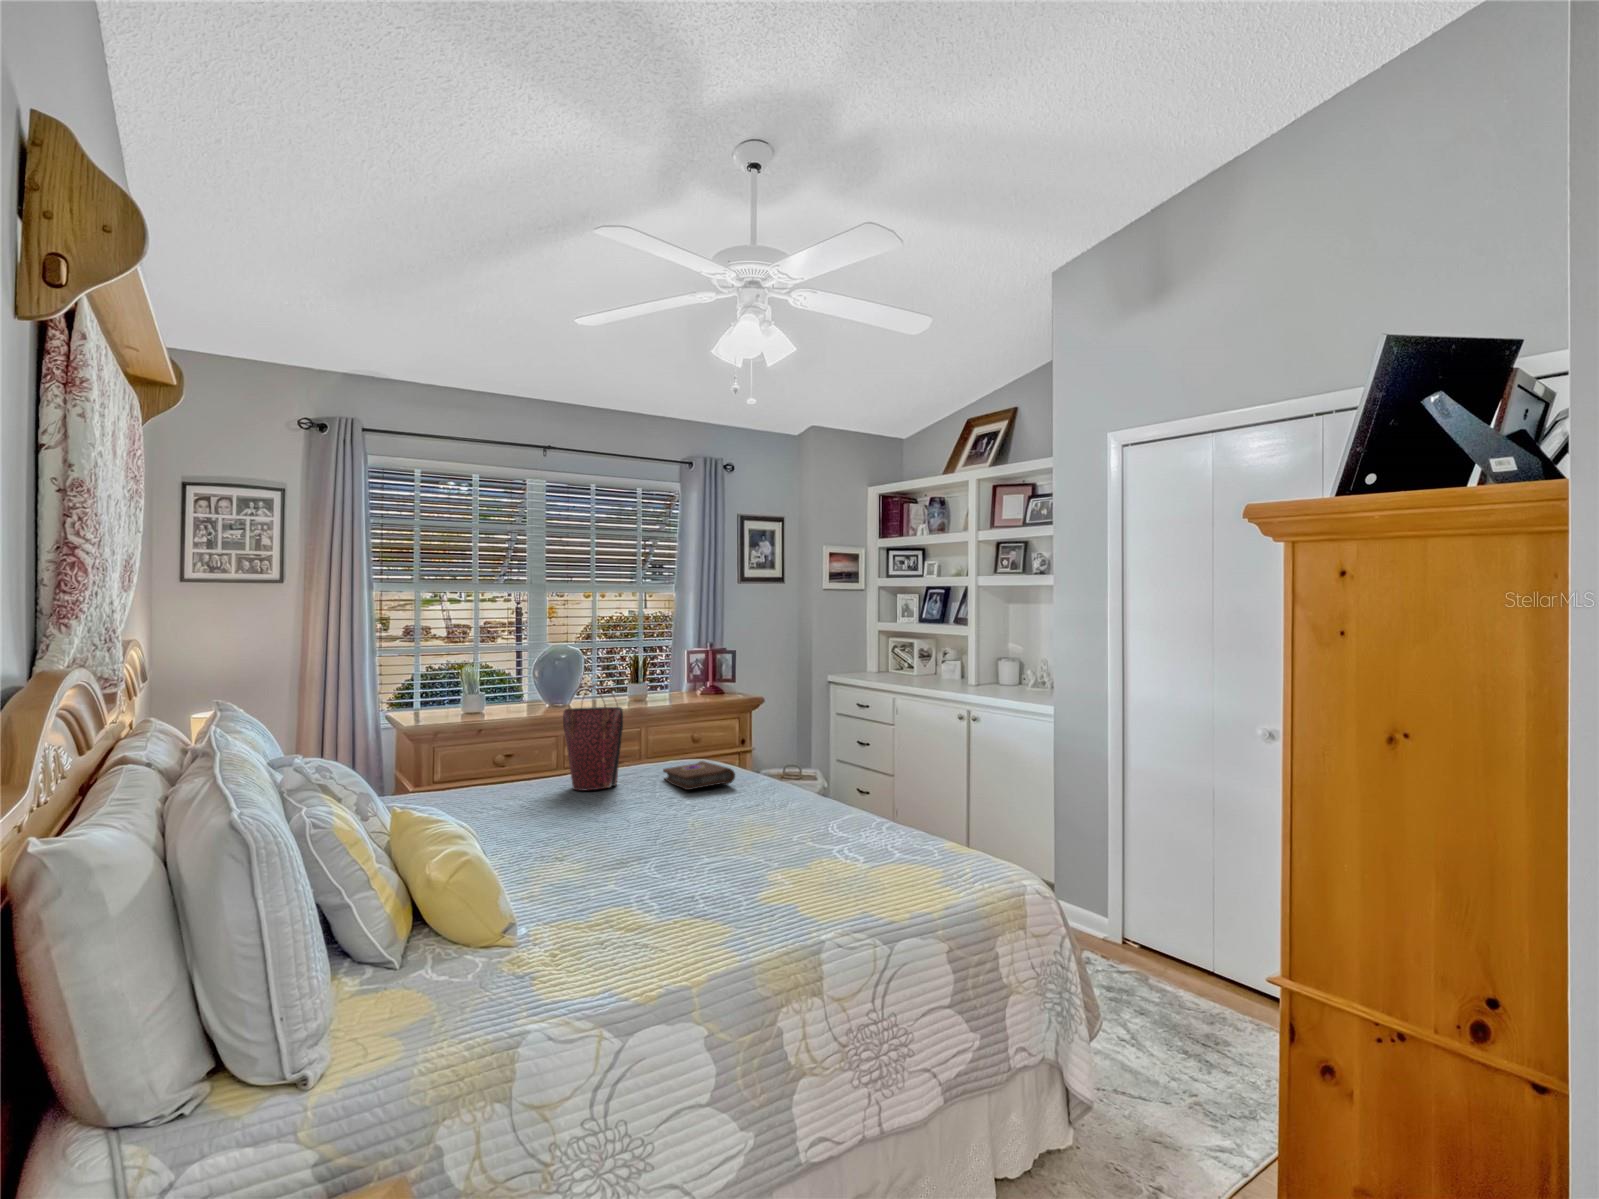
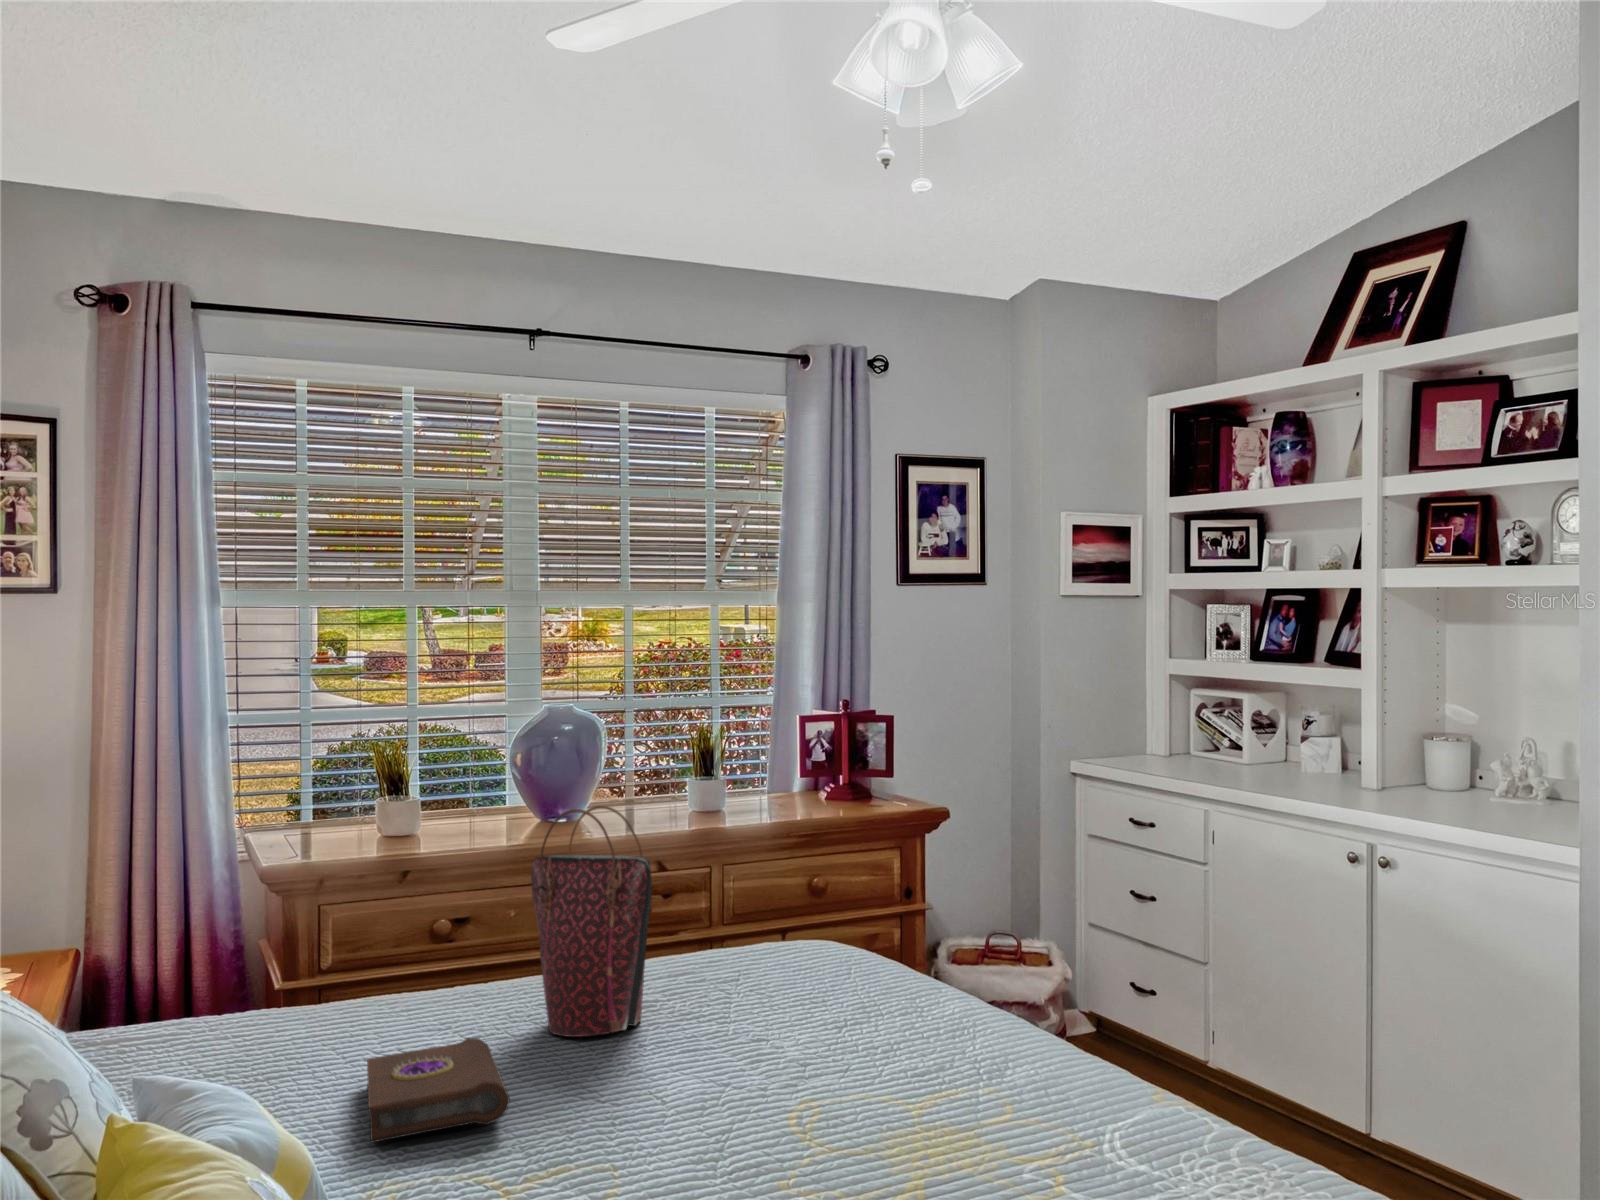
book: present [663,761,735,790] -> present [367,1038,510,1142]

